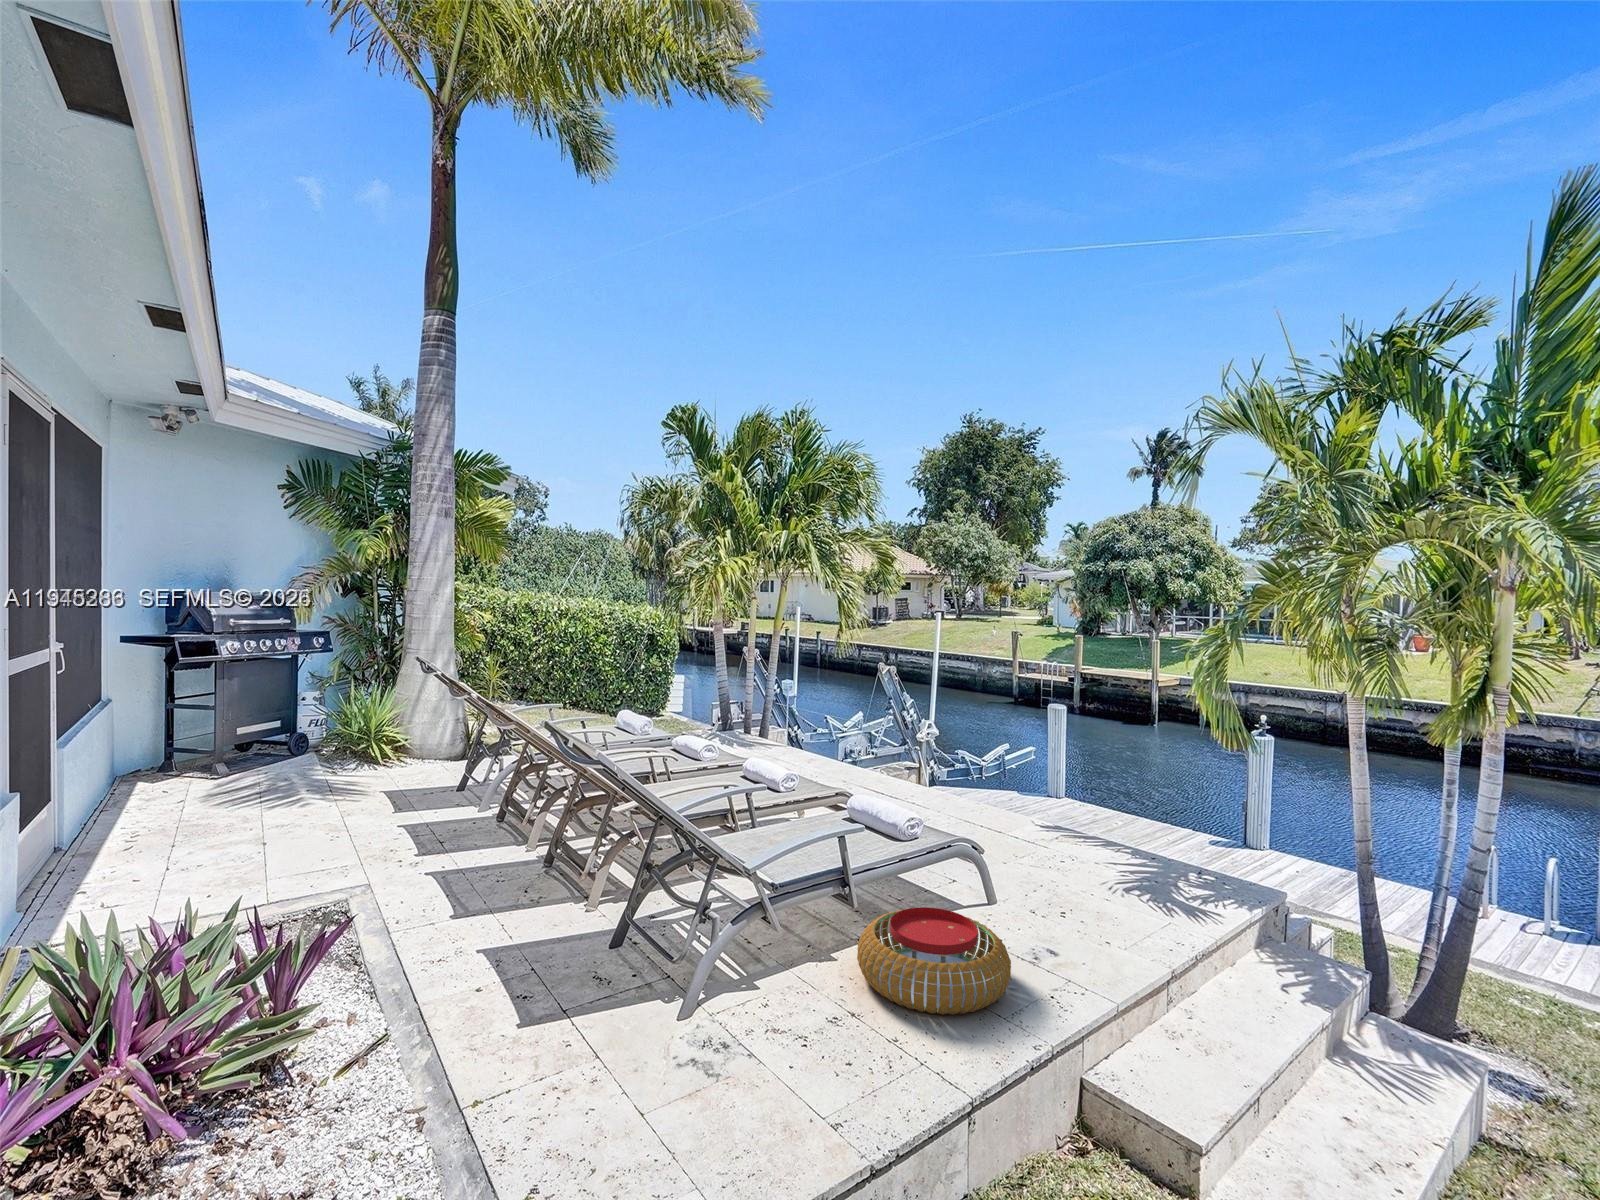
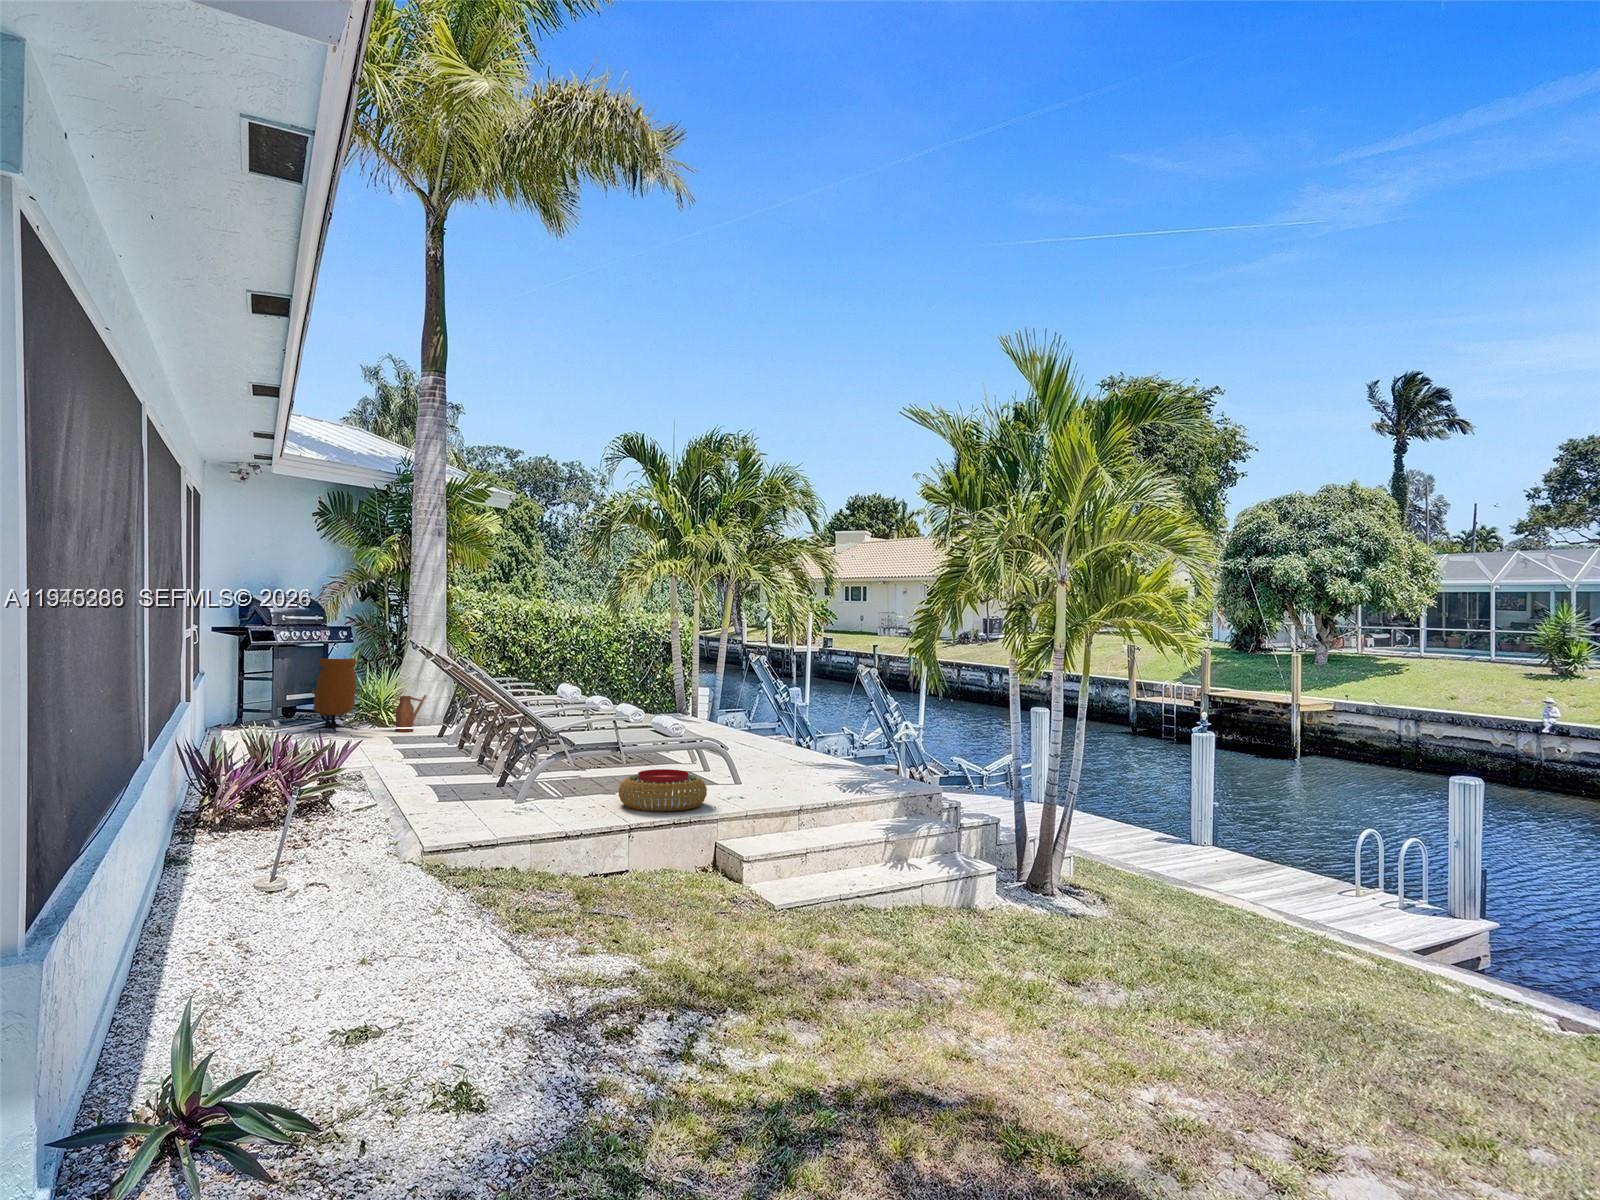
lounge chair: none [267,678,340,778] -> present [307,658,358,733]
watering can: none [388,719,433,770] -> present [392,695,426,732]

